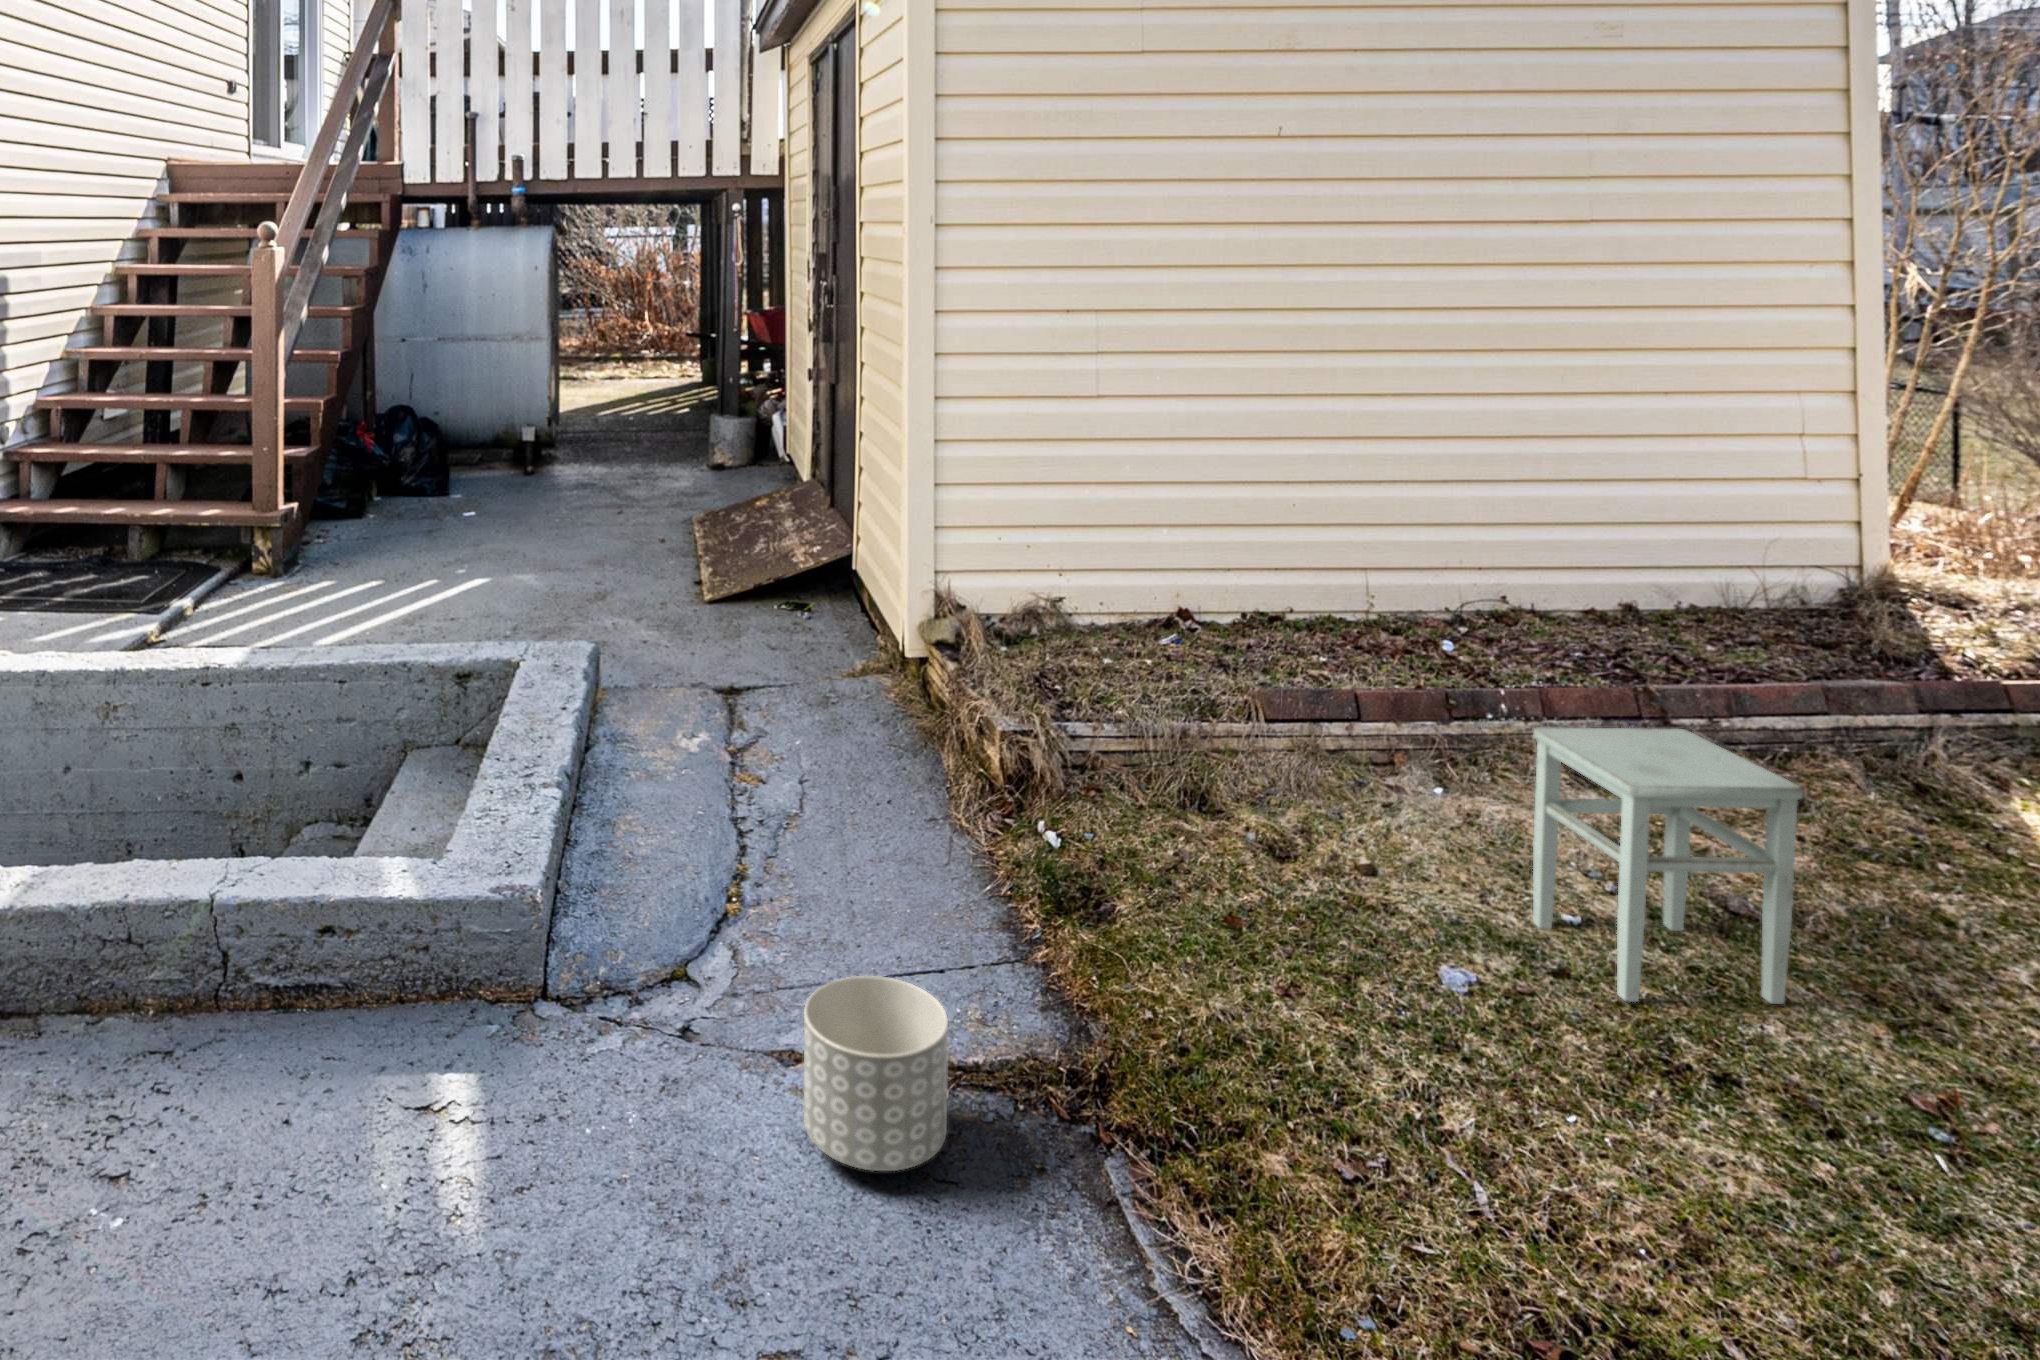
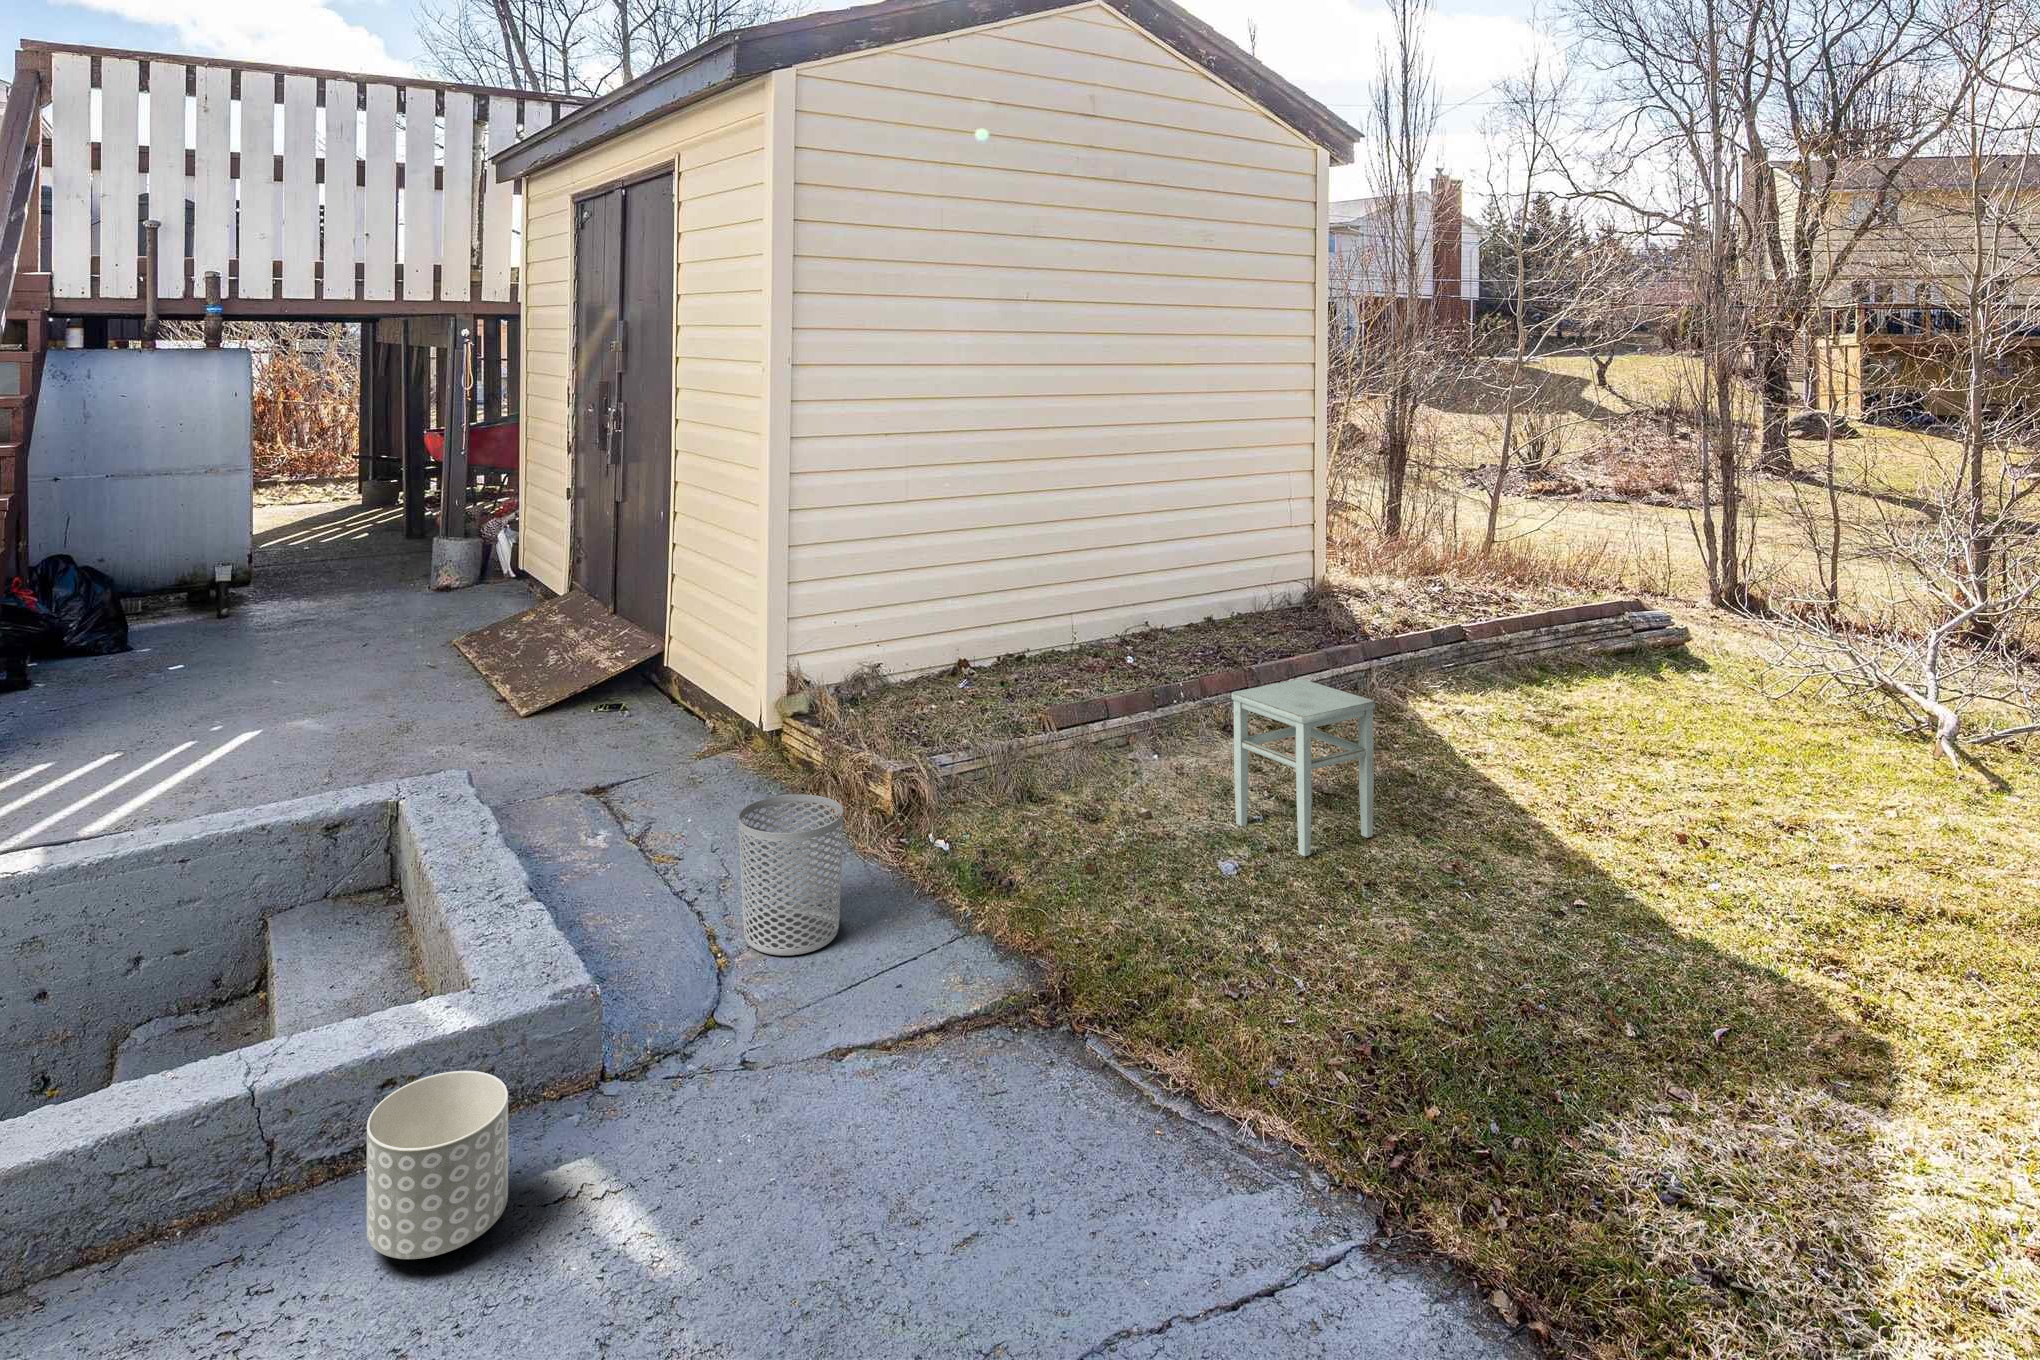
waste bin: none [774,740,900,929] -> present [739,794,844,955]
planter: present [804,976,948,1171] -> present [367,1071,508,1259]

